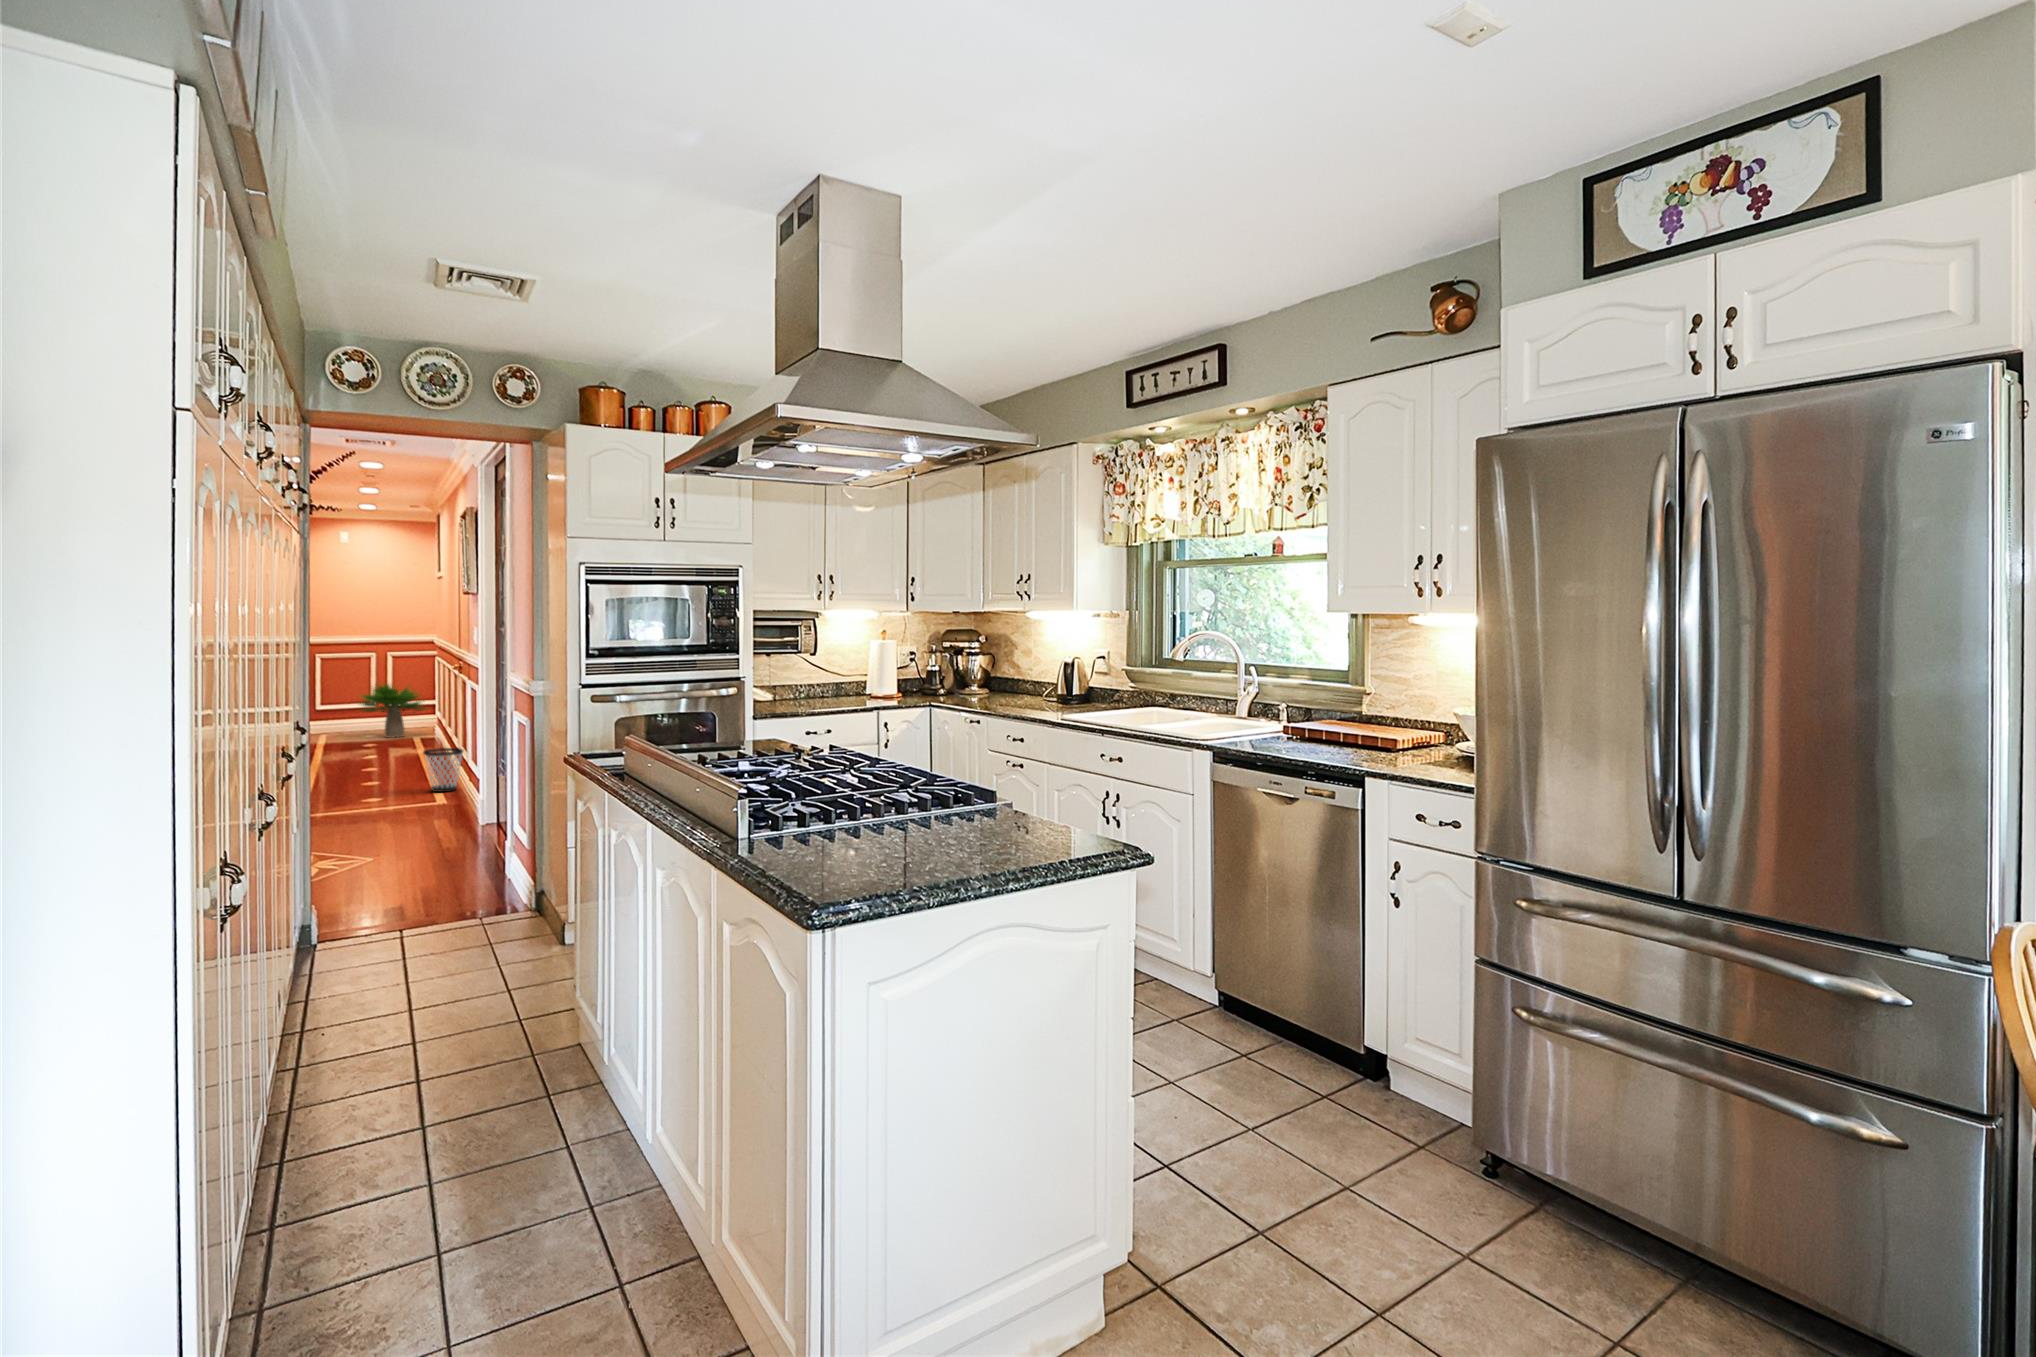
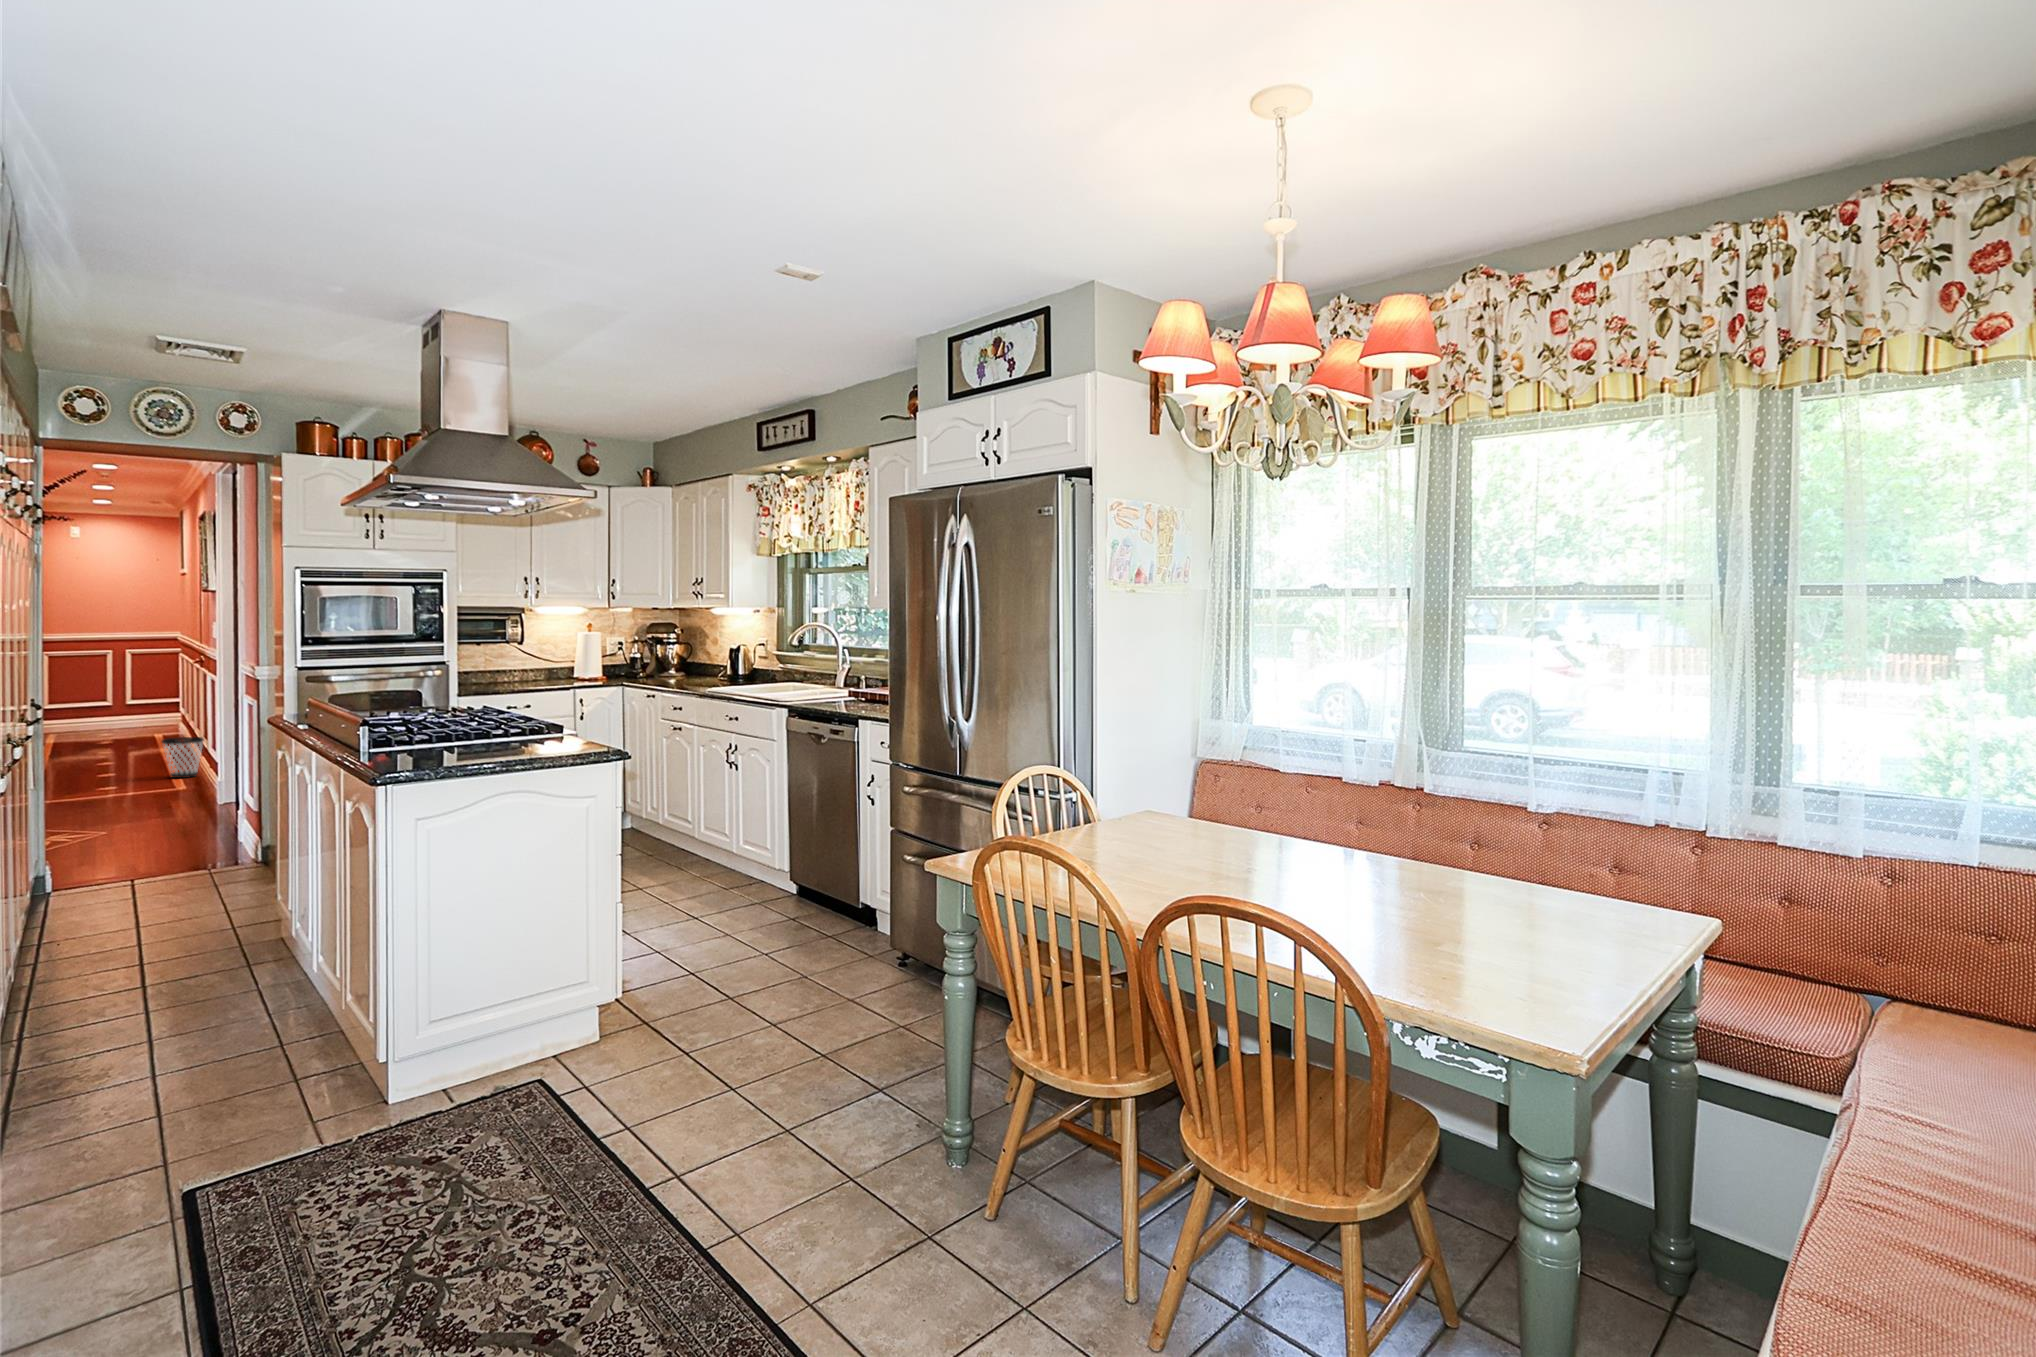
potted plant: present [360,685,424,738] -> none [87,678,177,734]

